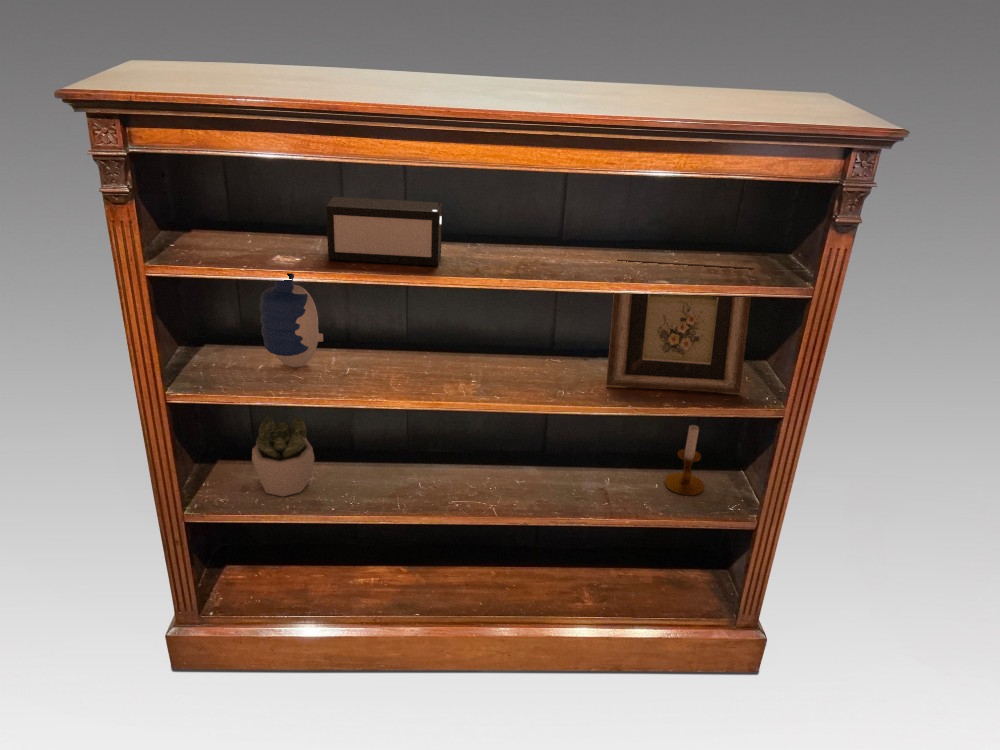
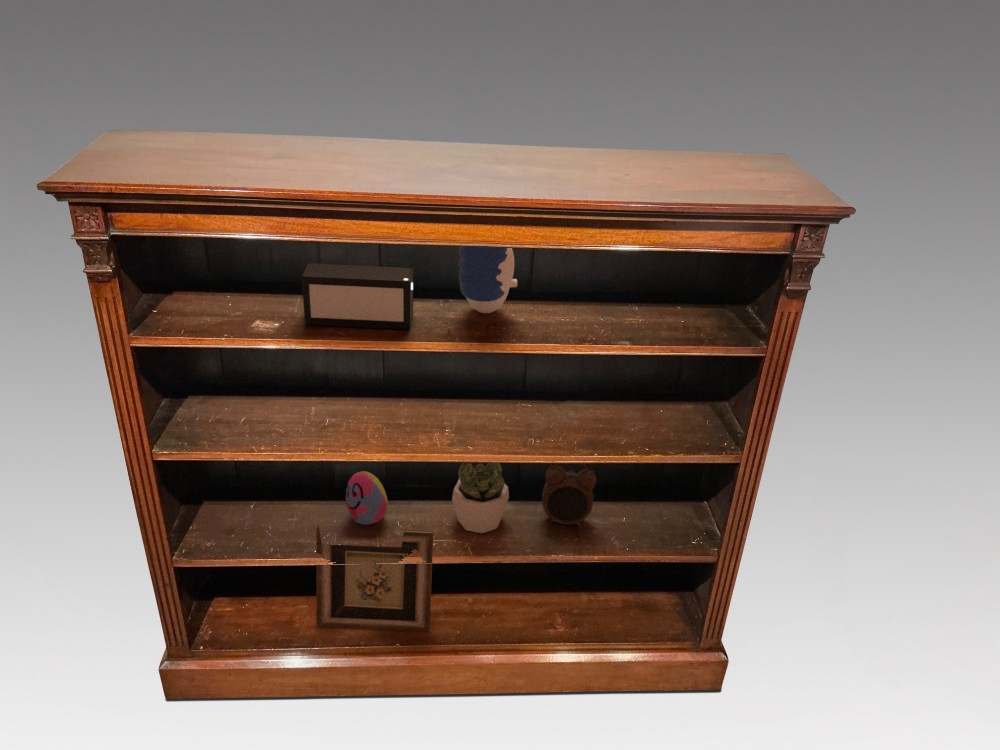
picture frame: present [606,259,754,393] -> present [316,526,433,631]
vase: present [259,273,323,367] -> present [458,246,517,313]
succulent plant: present [252,417,314,496] -> present [452,463,509,533]
alarm clock: none [571,419,629,493] -> present [542,464,596,528]
candlestick: present [665,425,704,495] -> none [632,464,669,529]
decorative egg: none [367,429,410,485] -> present [346,471,388,525]

